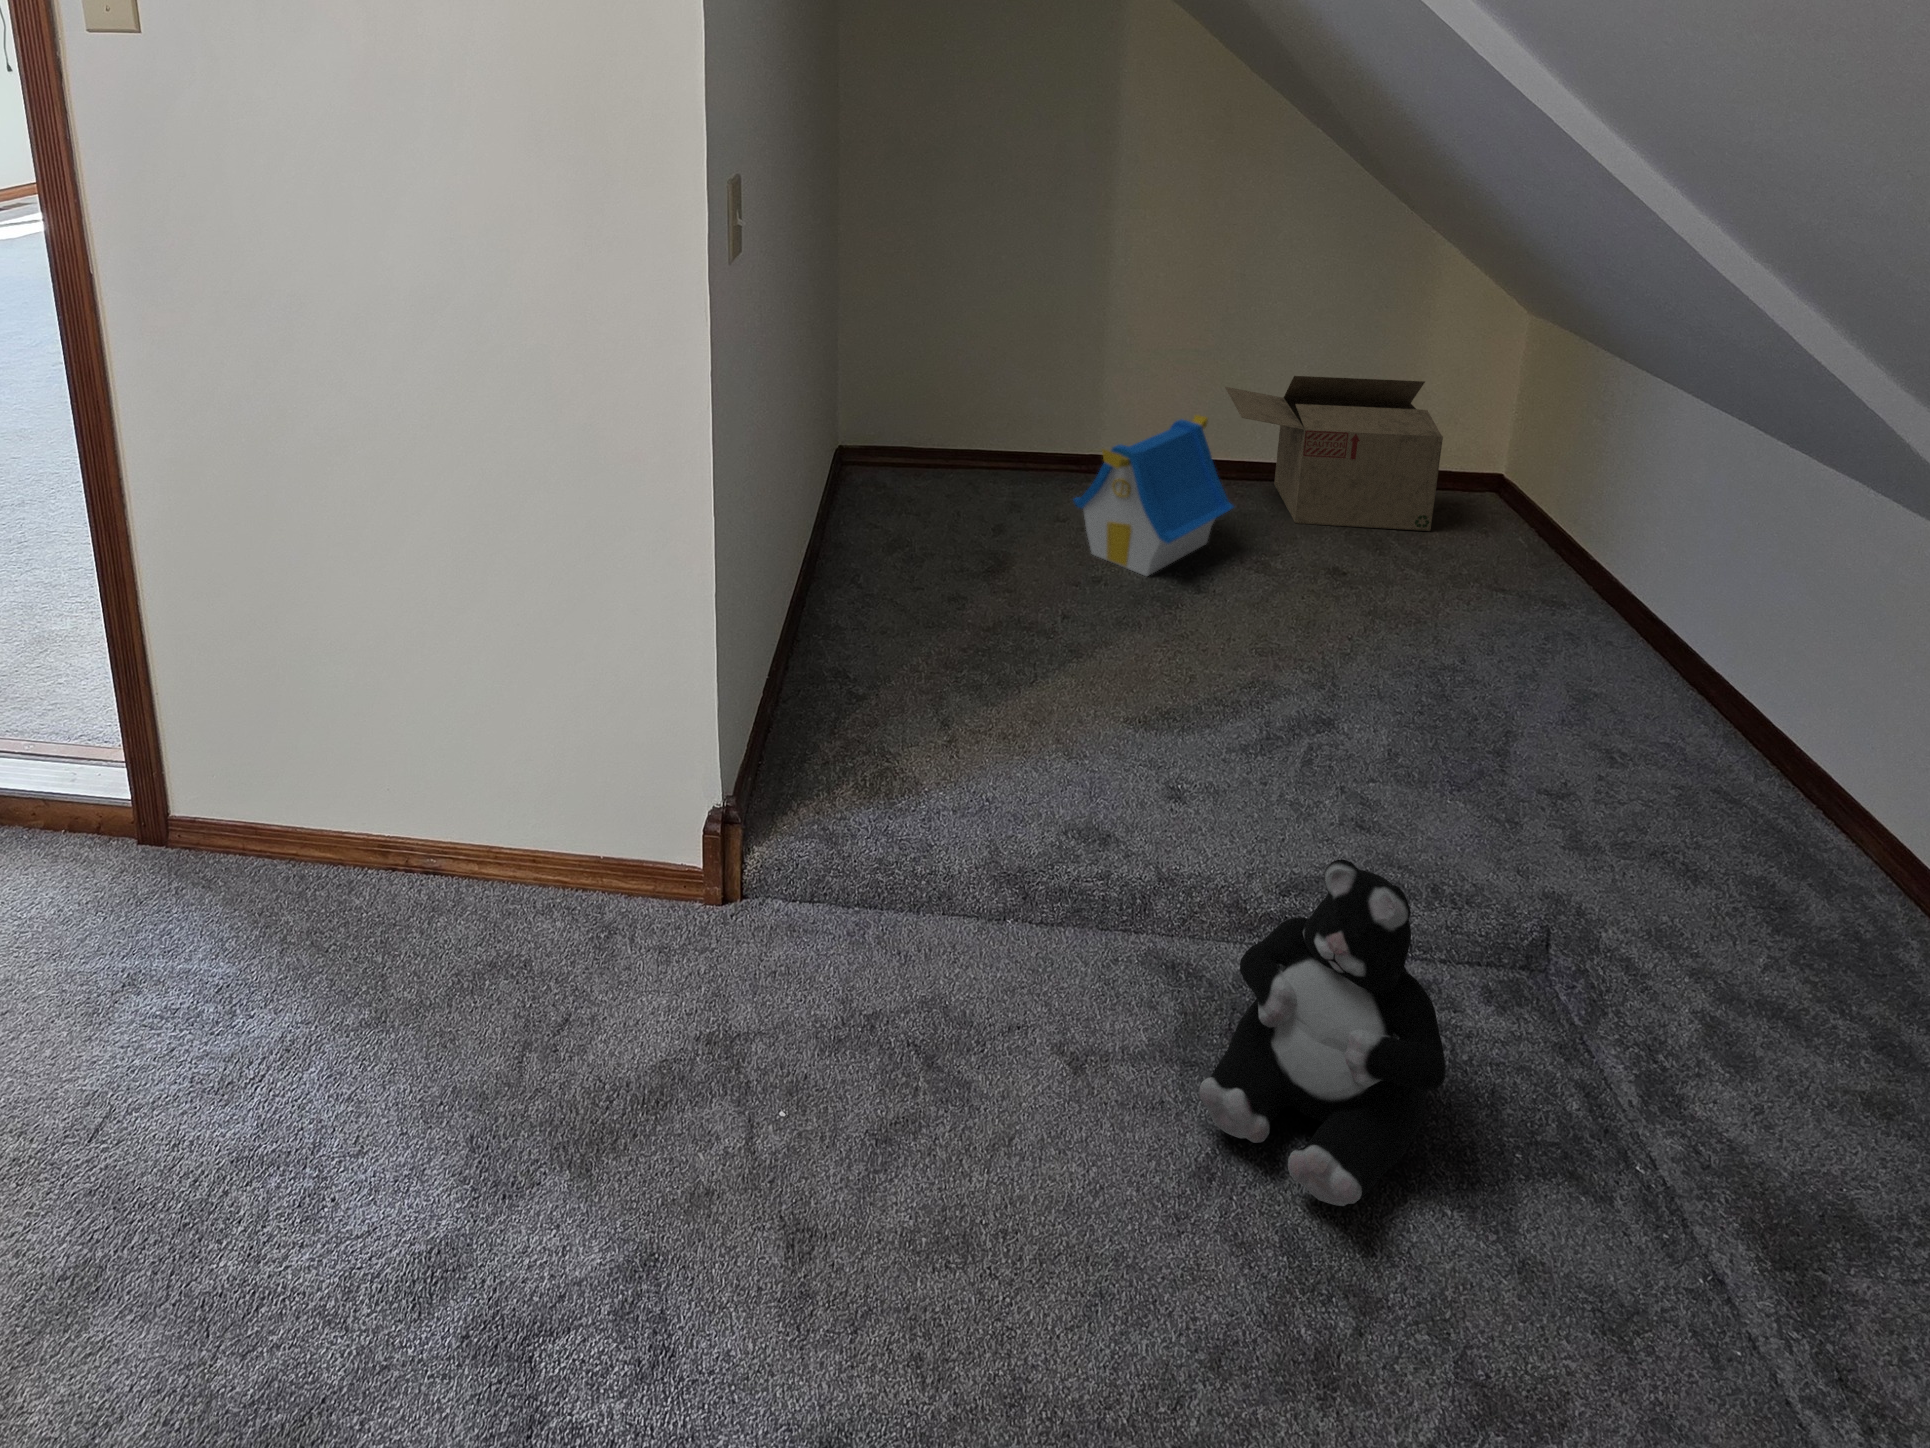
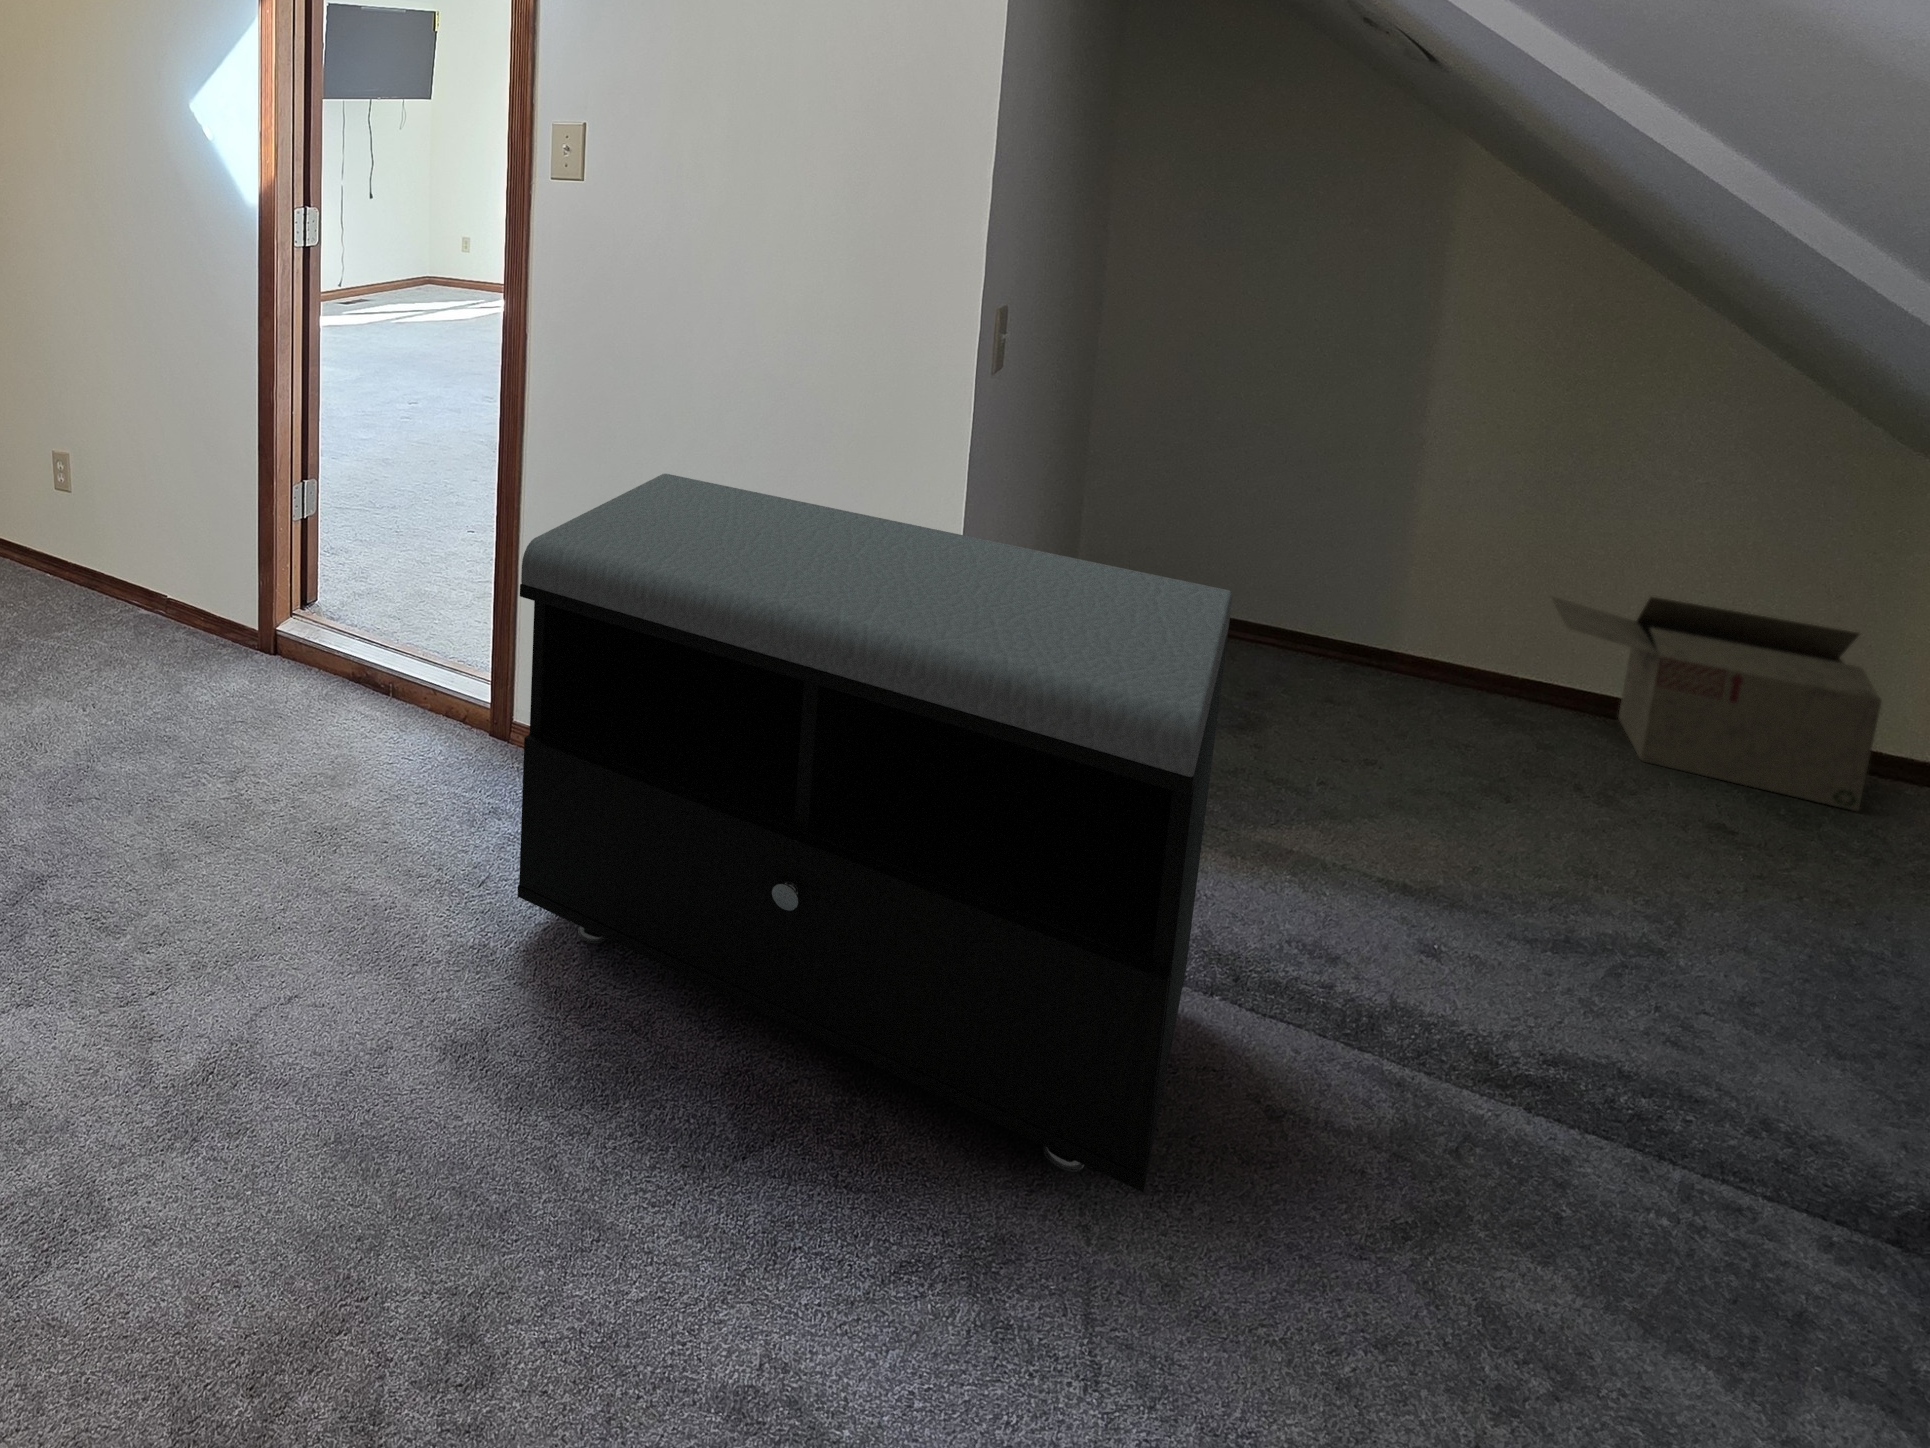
toy house: present [1074,415,1233,576] -> none [1330,613,1546,766]
storage bench: none [30,451,1000,1282] -> present [517,474,1232,1192]
plush toy: present [1200,859,1446,1206] -> none [1406,1002,1714,1312]

